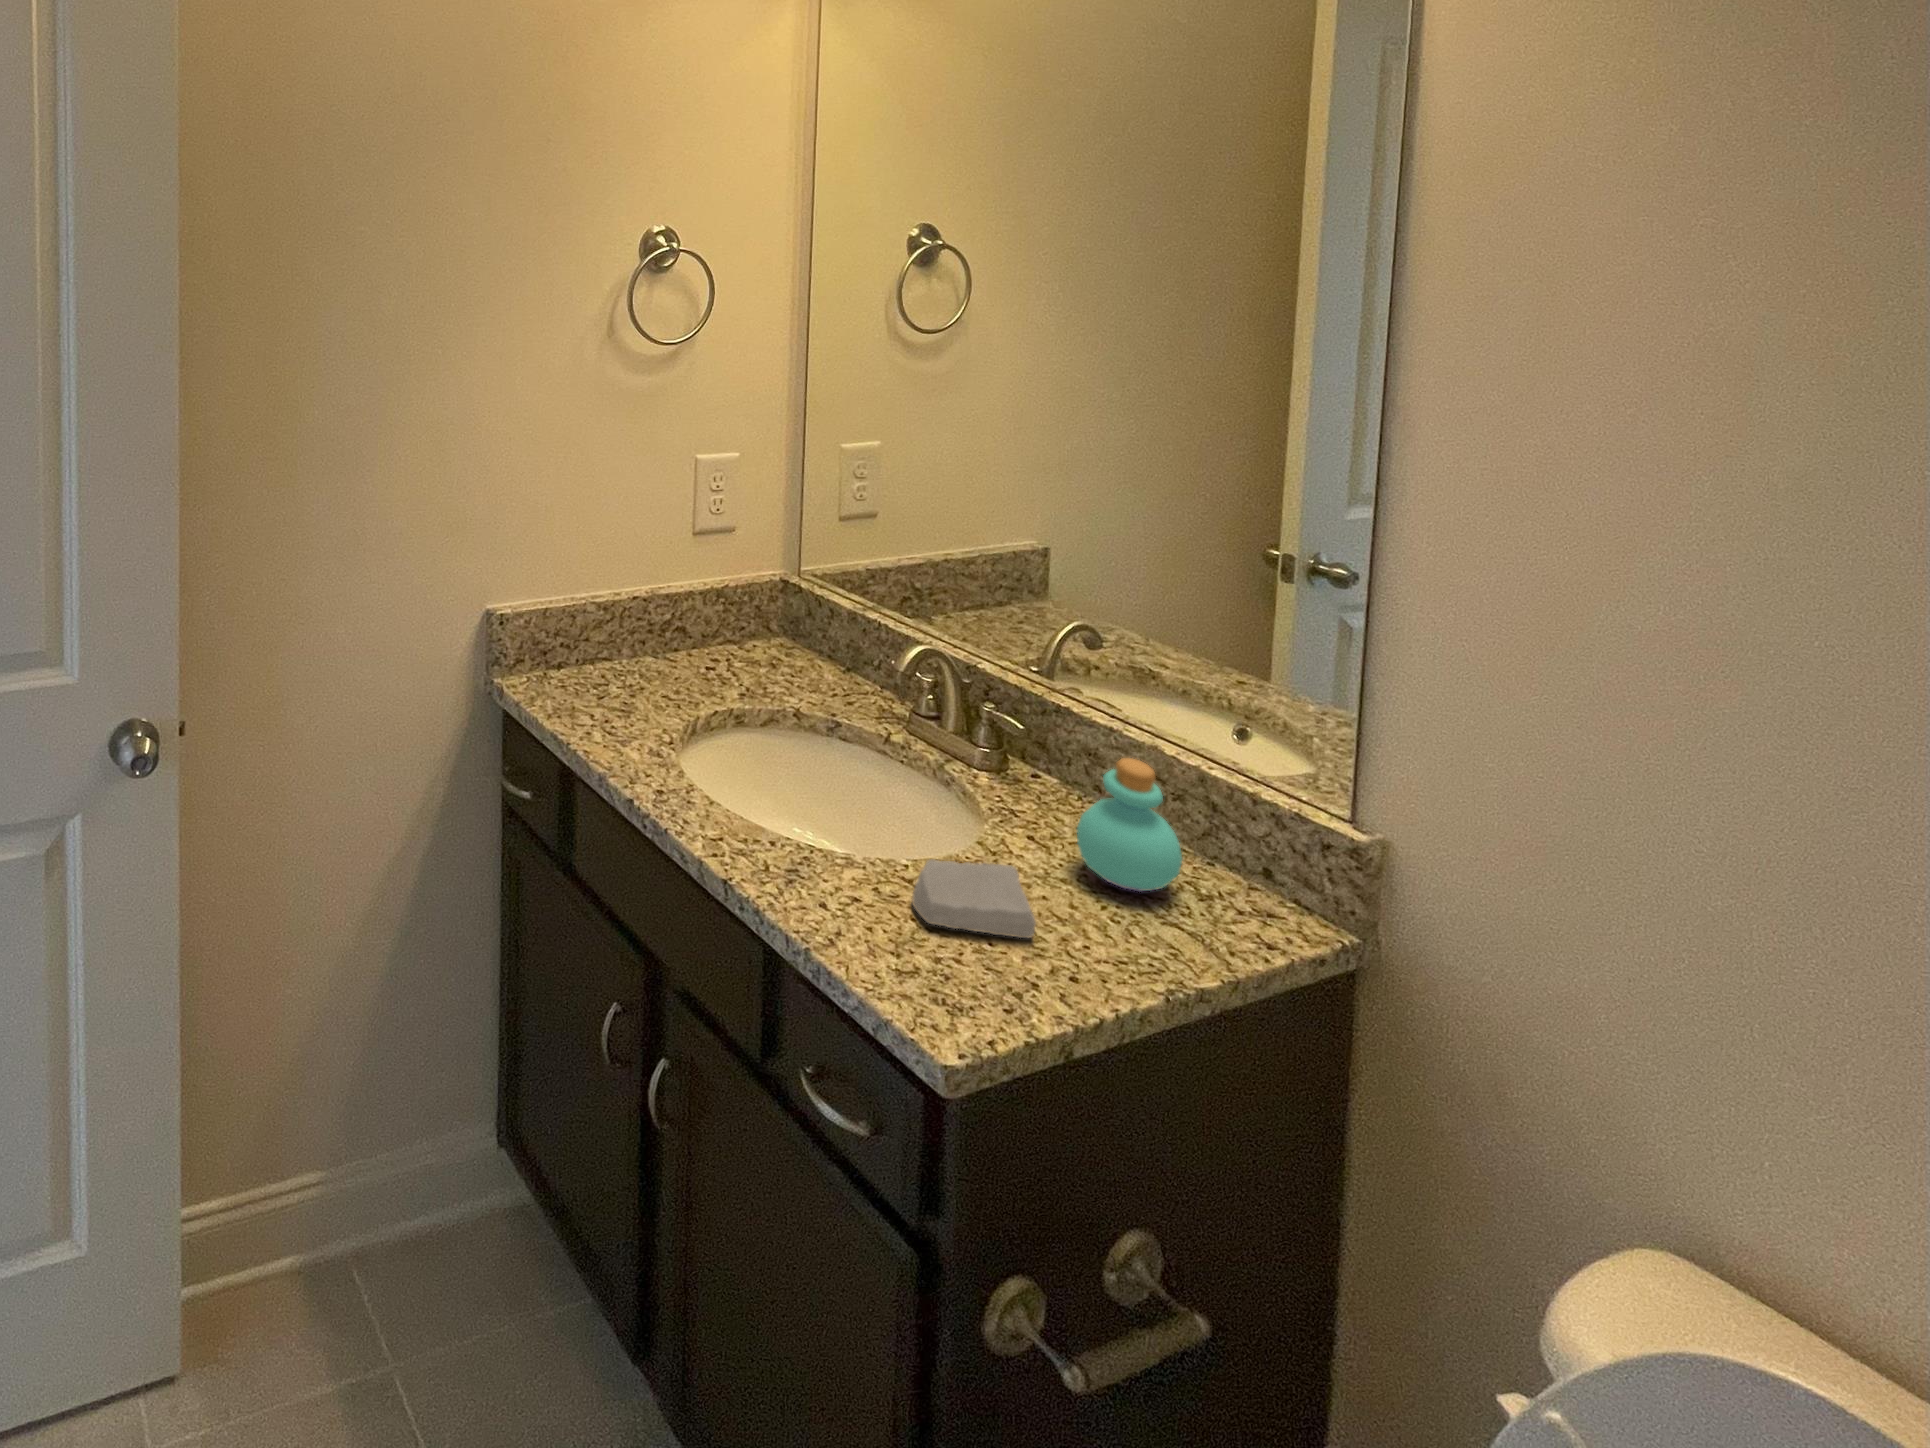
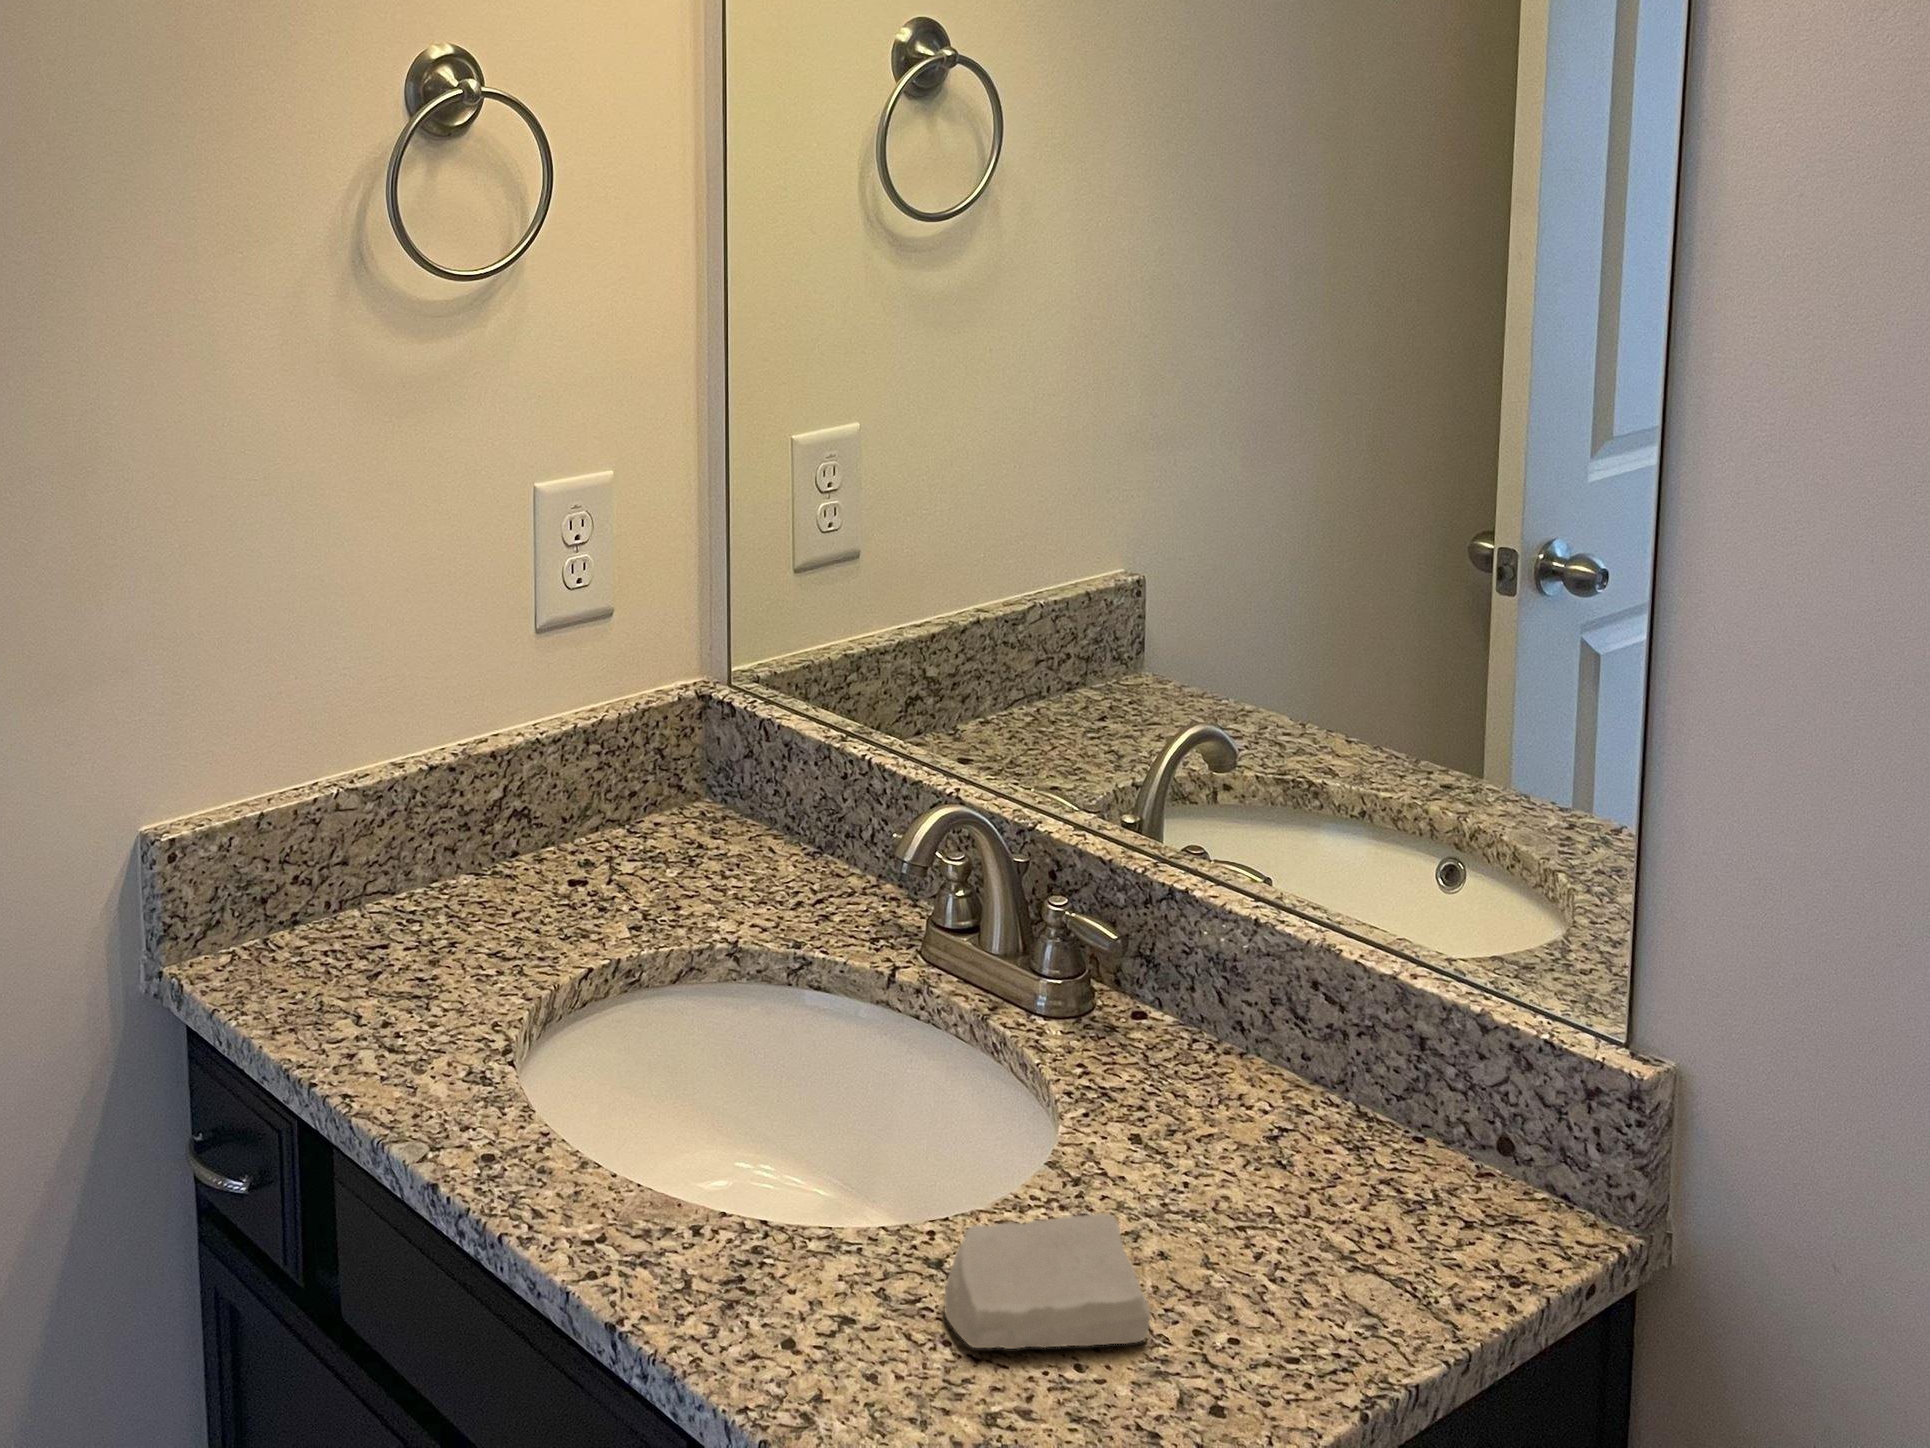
perfume bottle: present [1077,758,1182,891] -> none [1210,985,1377,1214]

